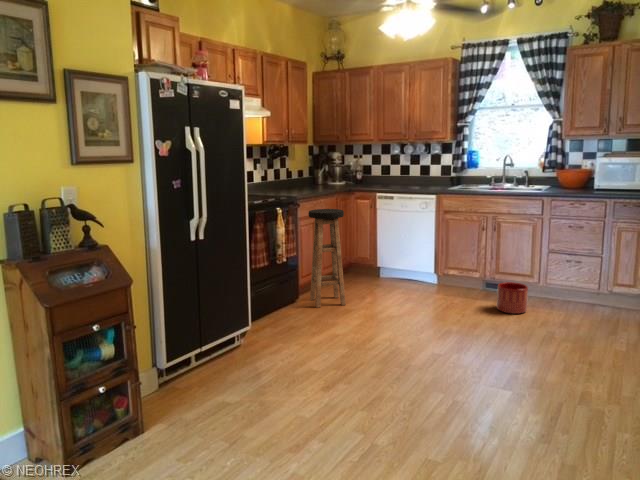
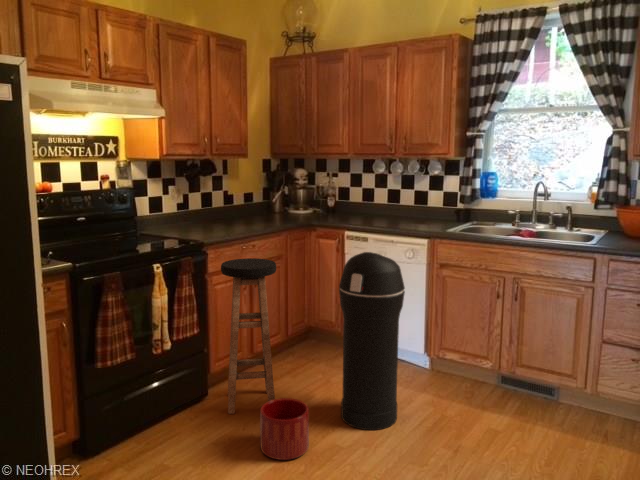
trash can: none [386,199,428,311] -> present [339,252,405,430]
planter: present [497,282,528,314] -> present [260,398,309,460]

